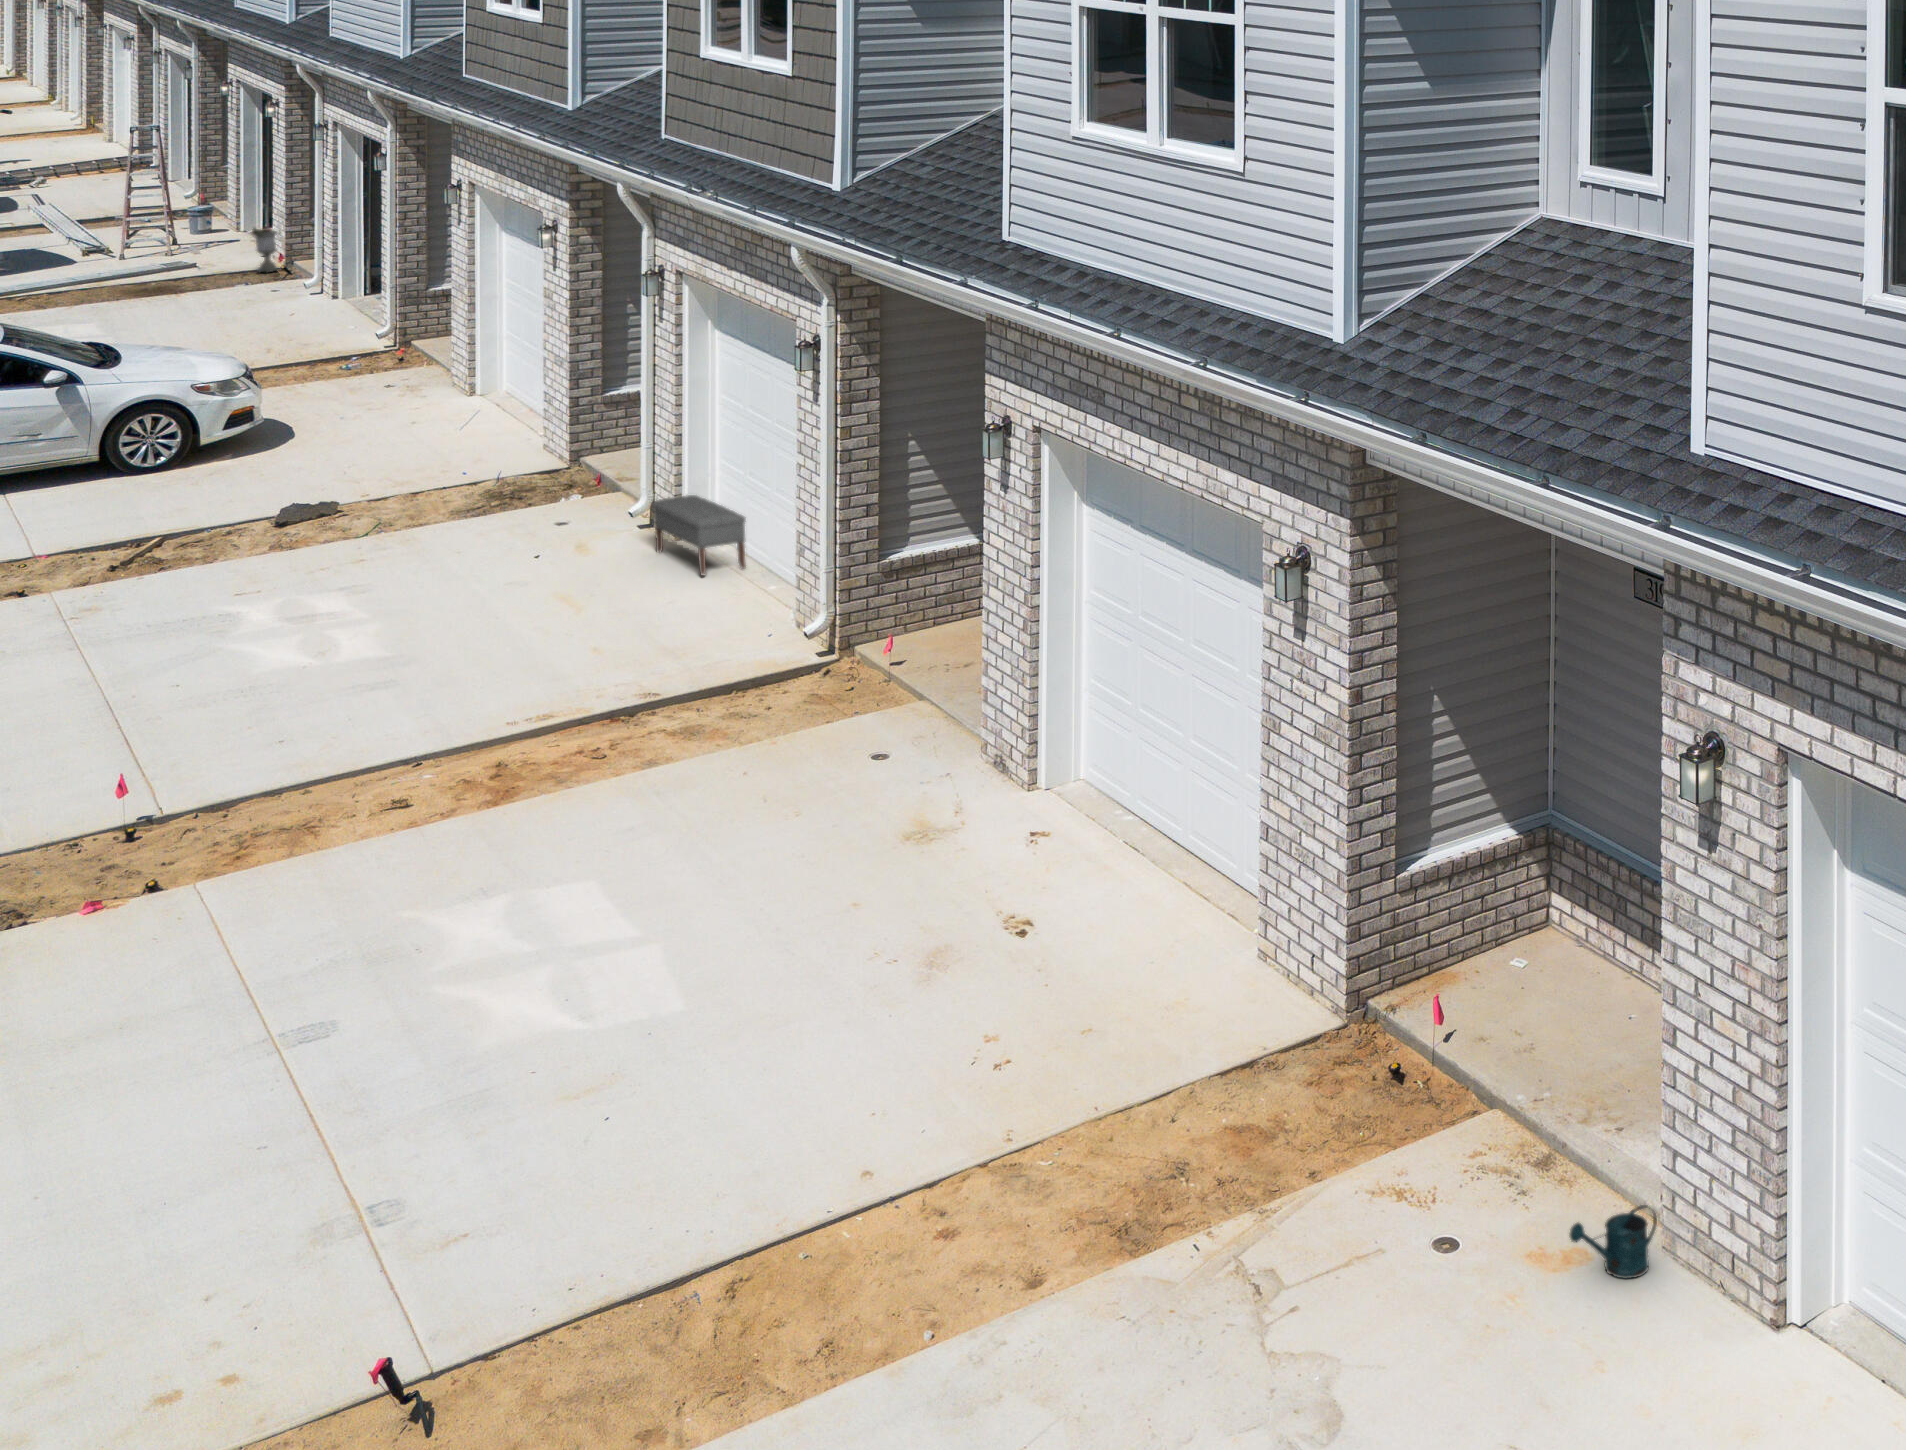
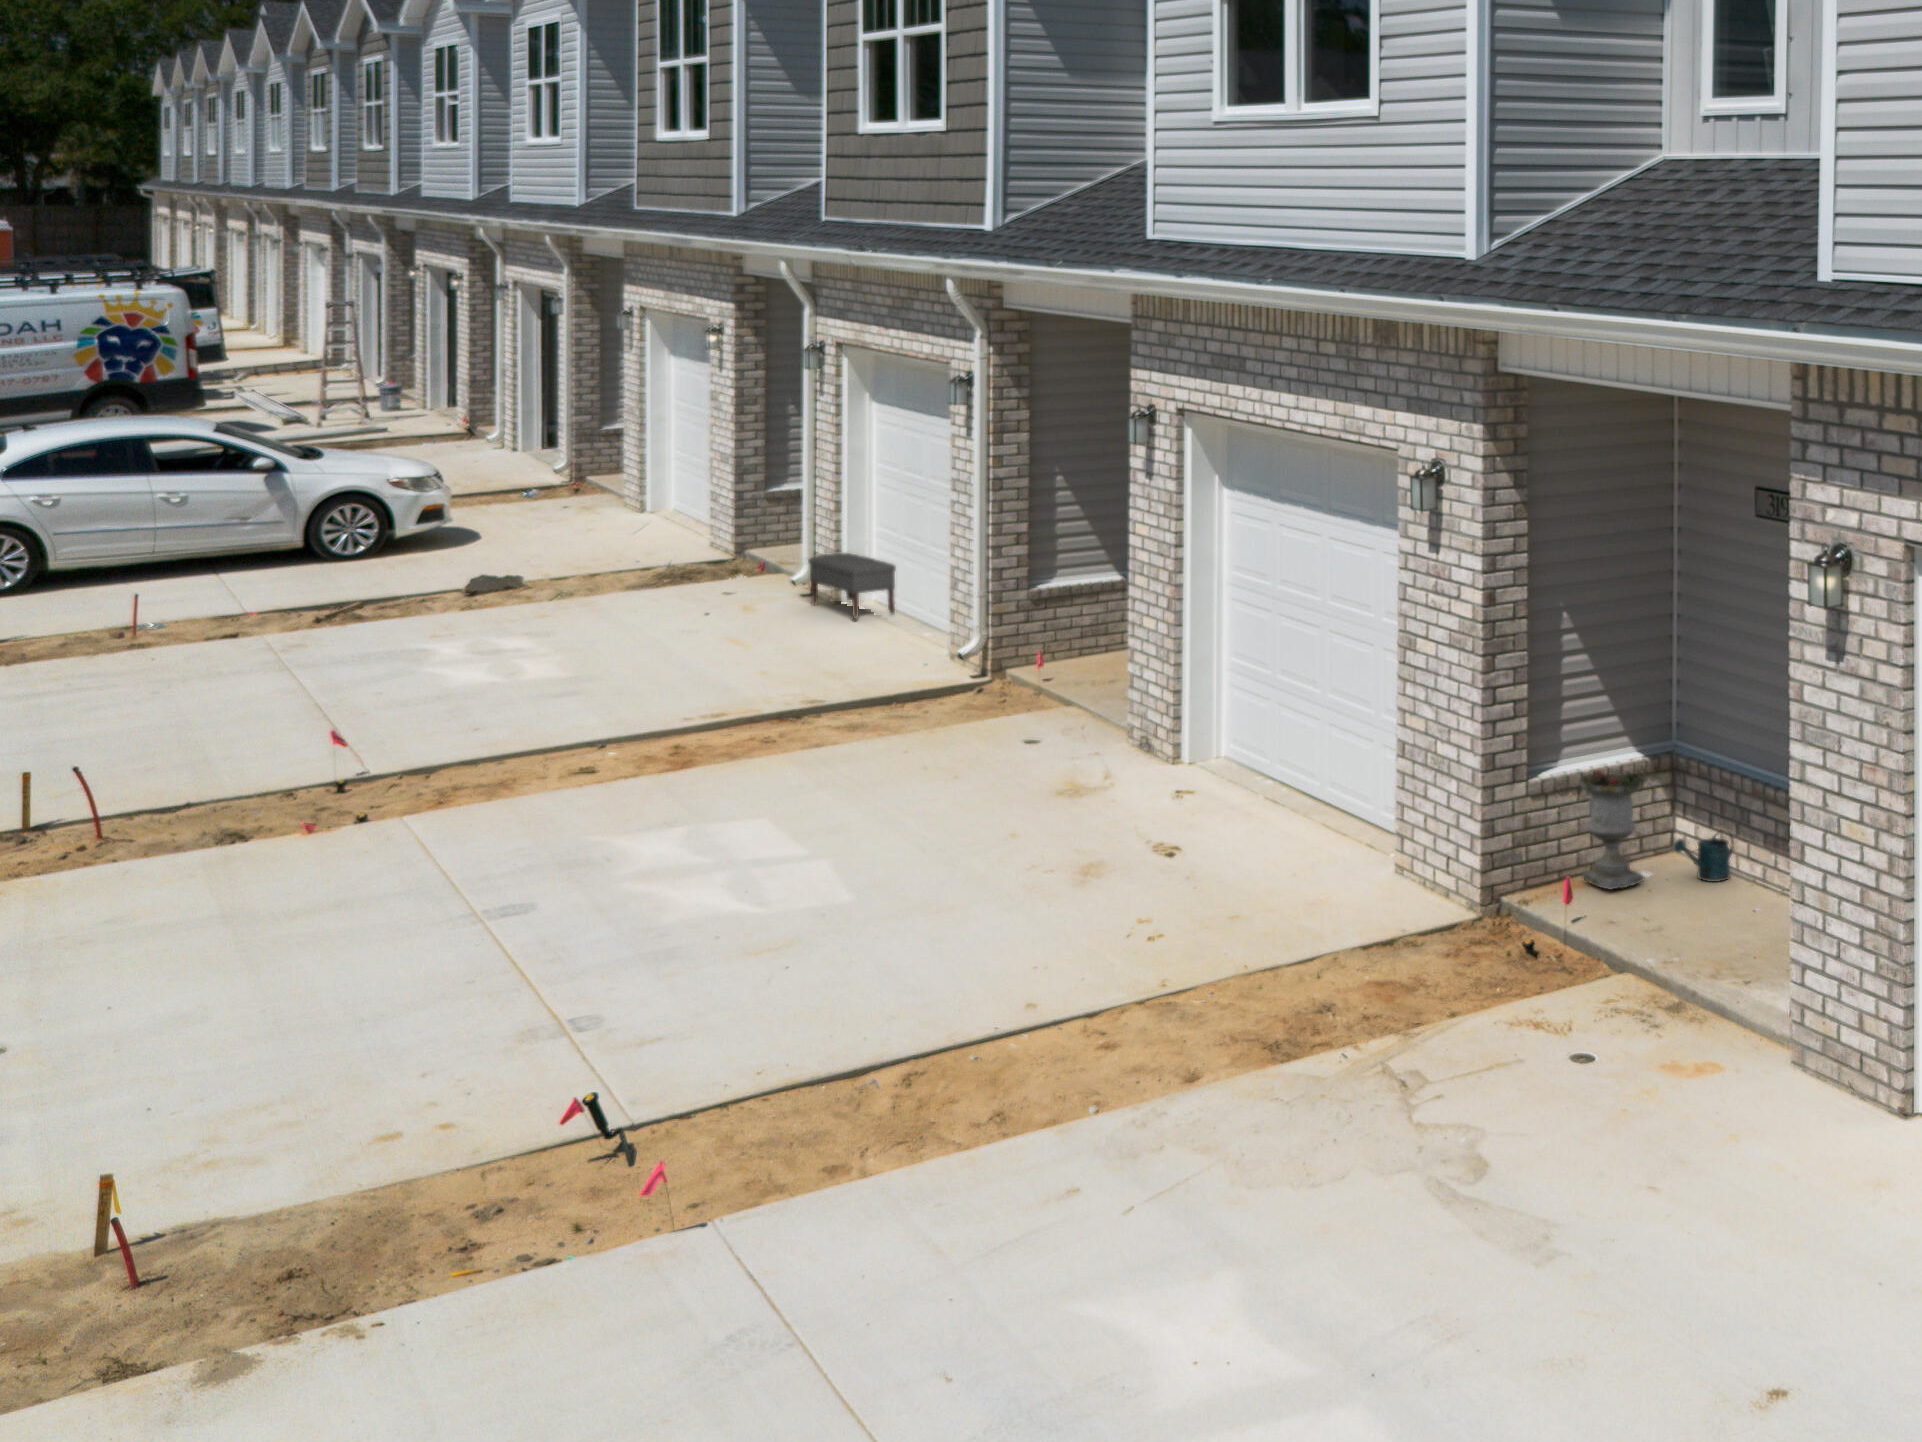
planter: present [252,228,277,272] -> present [1581,771,1644,890]
watering can: present [1570,1205,1657,1279] -> present [1674,830,1734,882]

